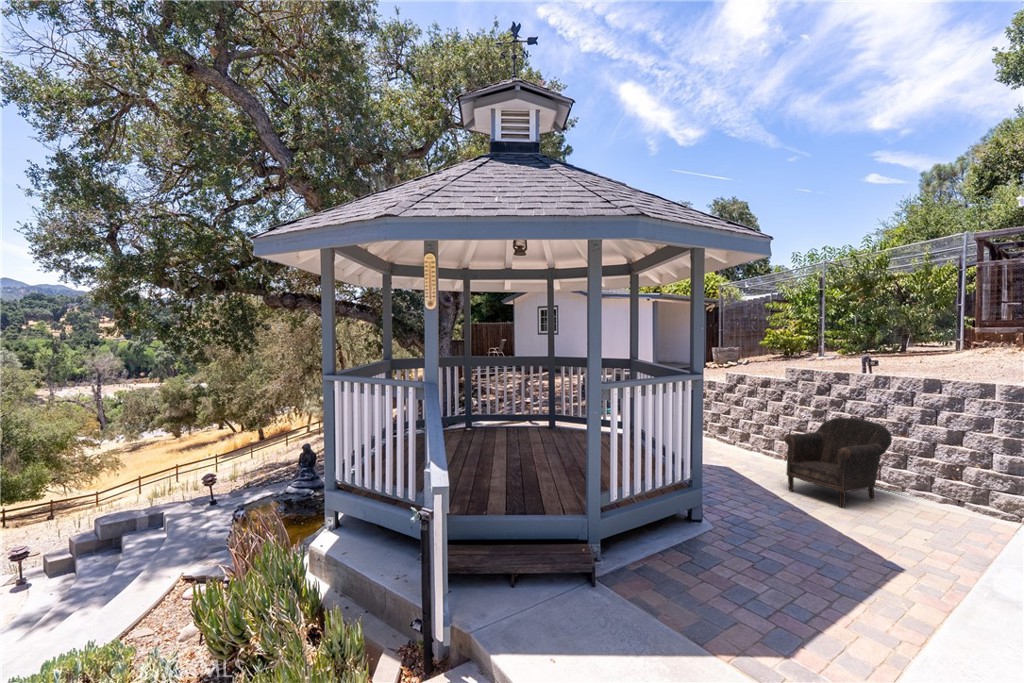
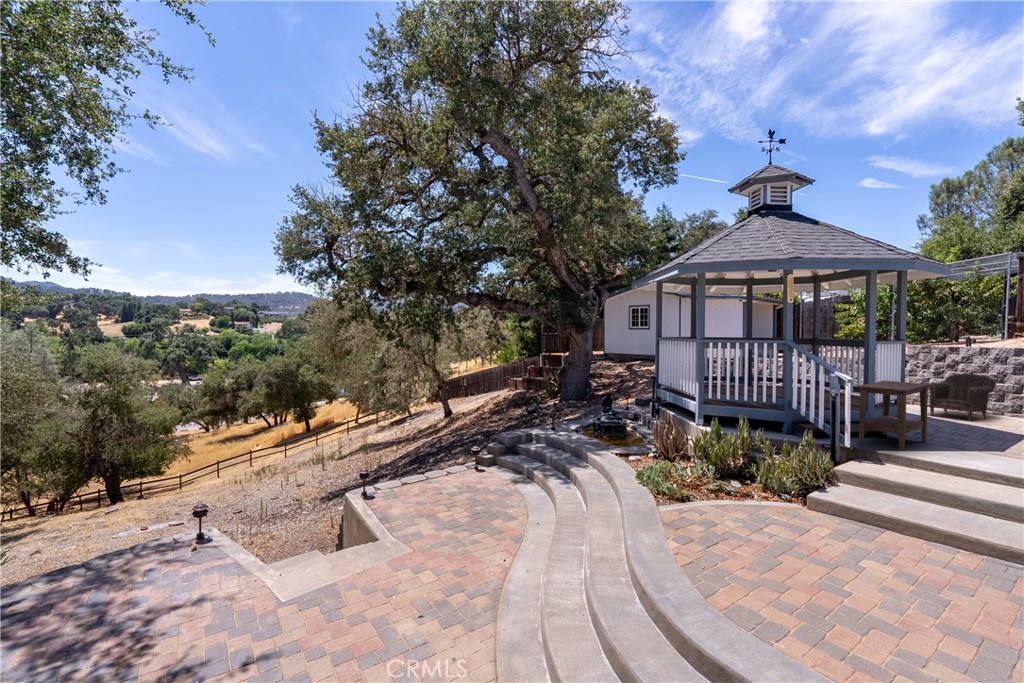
side table: none [551,447,704,623] -> present [858,381,930,451]

